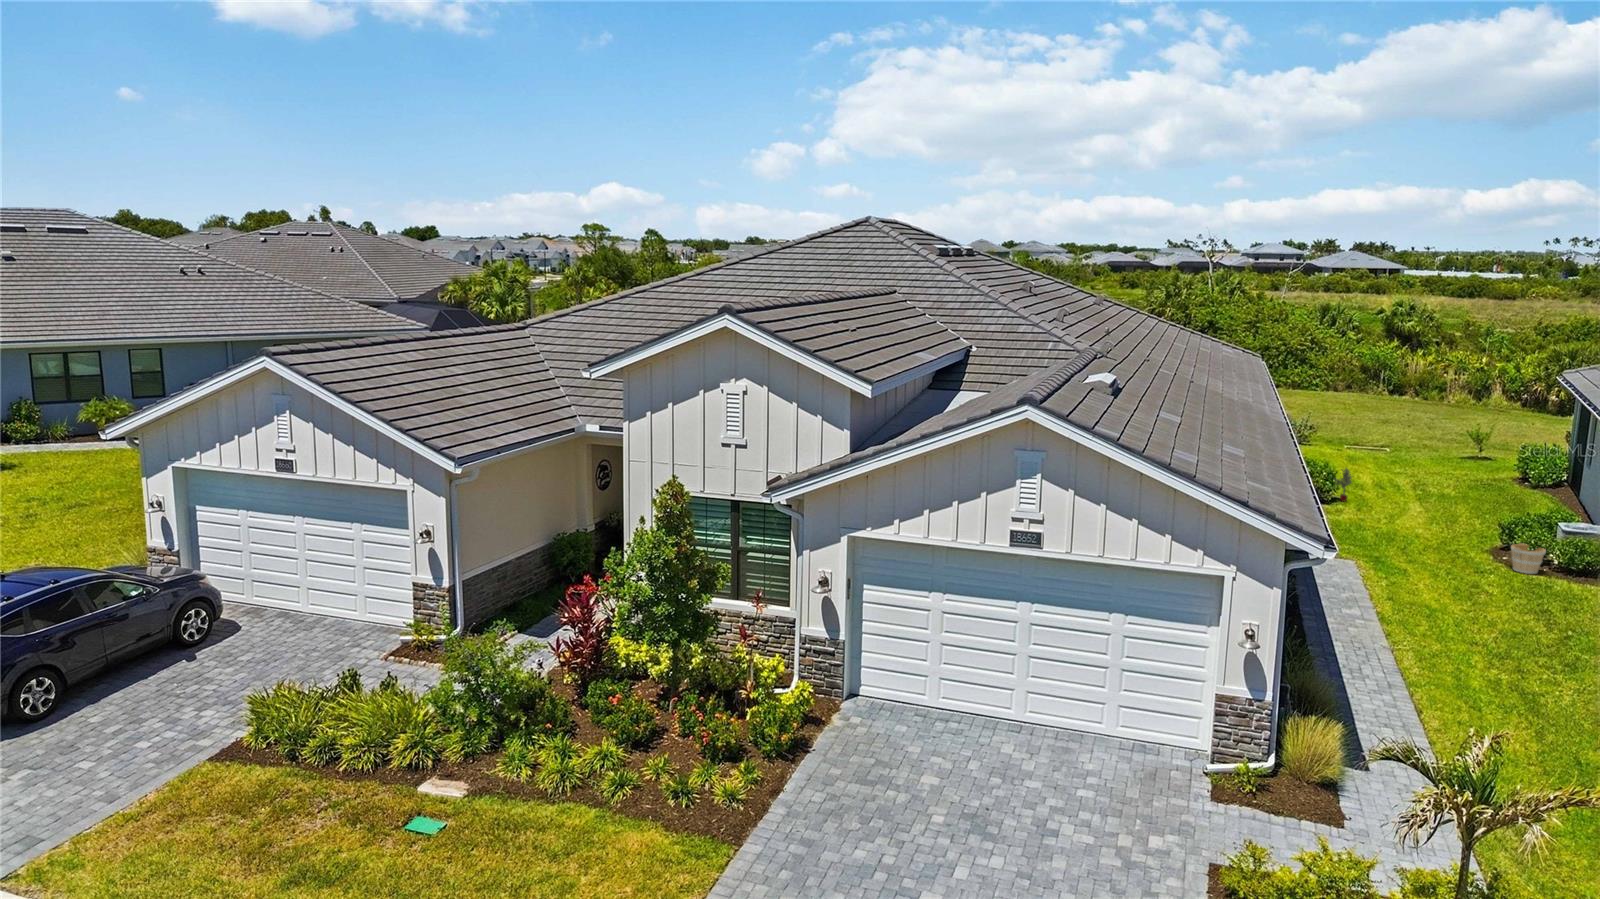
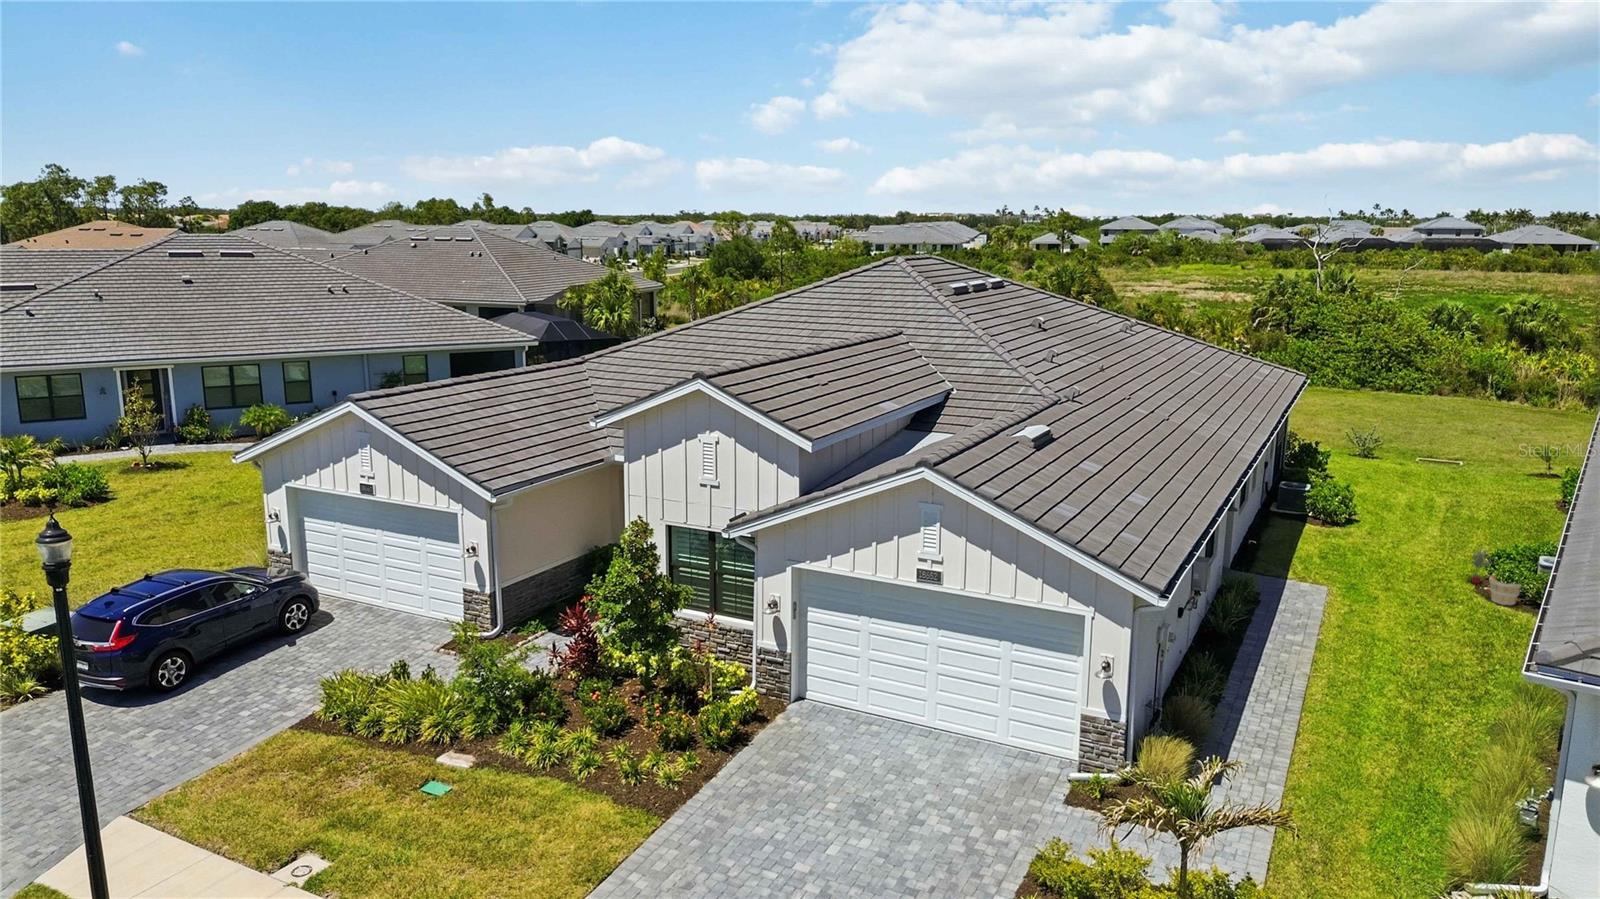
potted tree: present [1334,469,1351,502] -> present [1471,548,1492,584]

